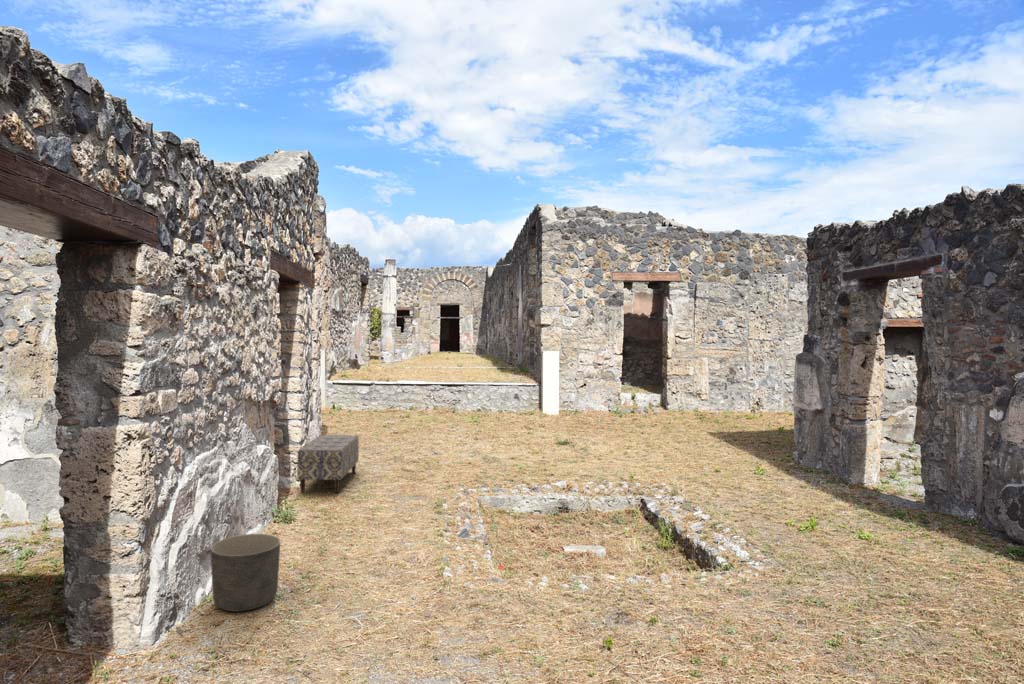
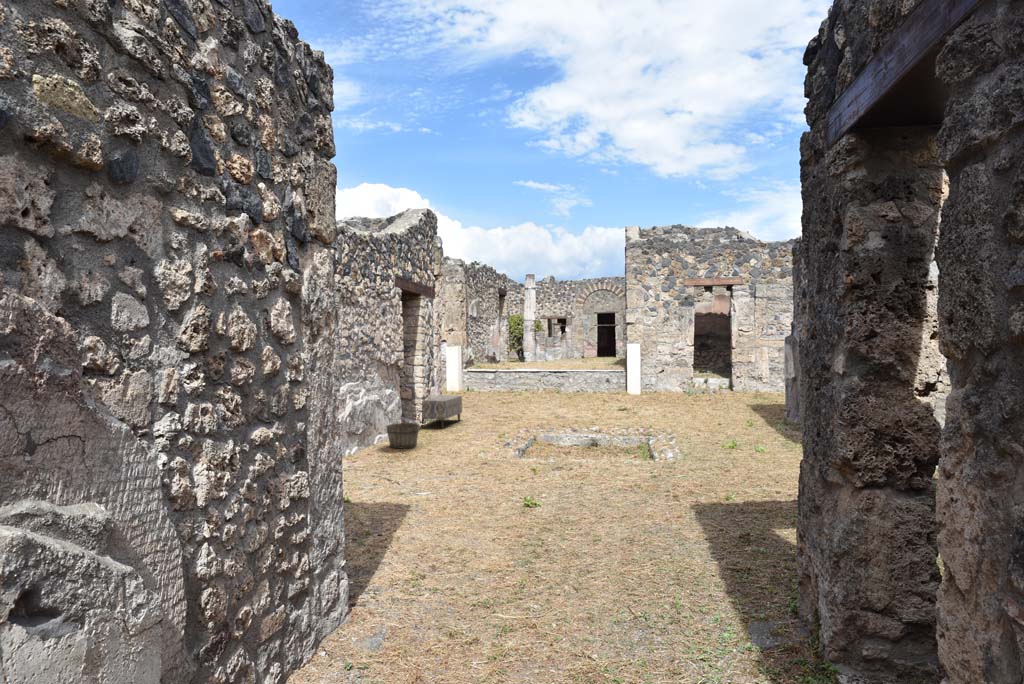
wooden bucket: none [259,496,319,552] -> present [386,420,420,448]
planter: present [211,534,280,612] -> none [354,429,389,465]

